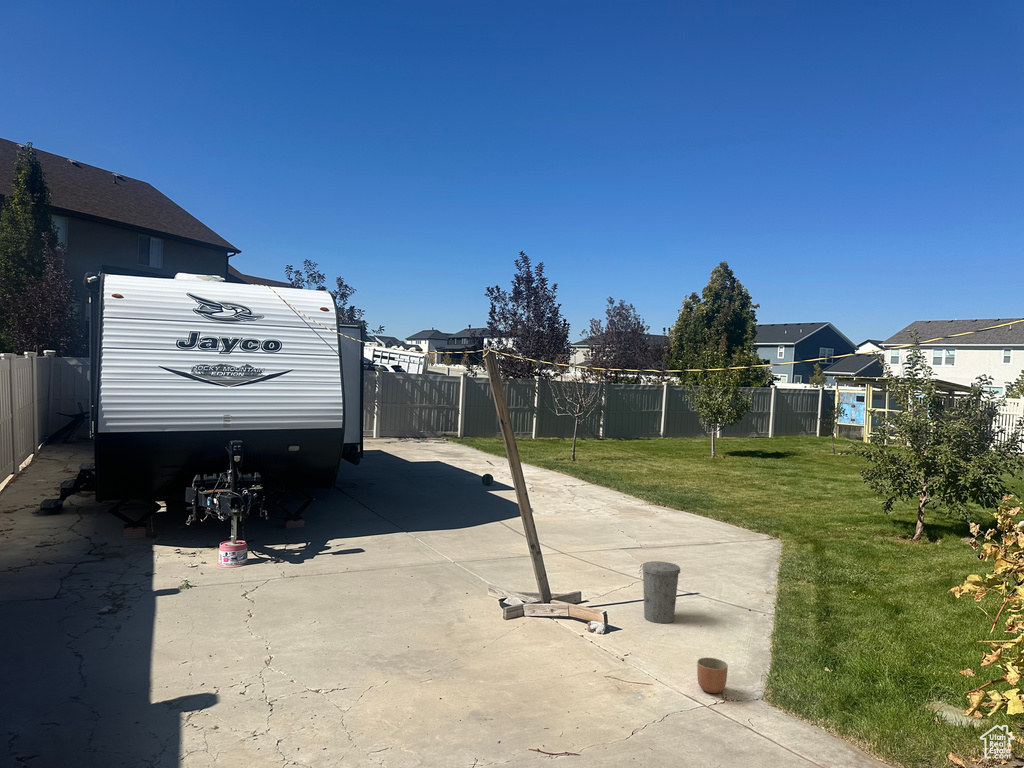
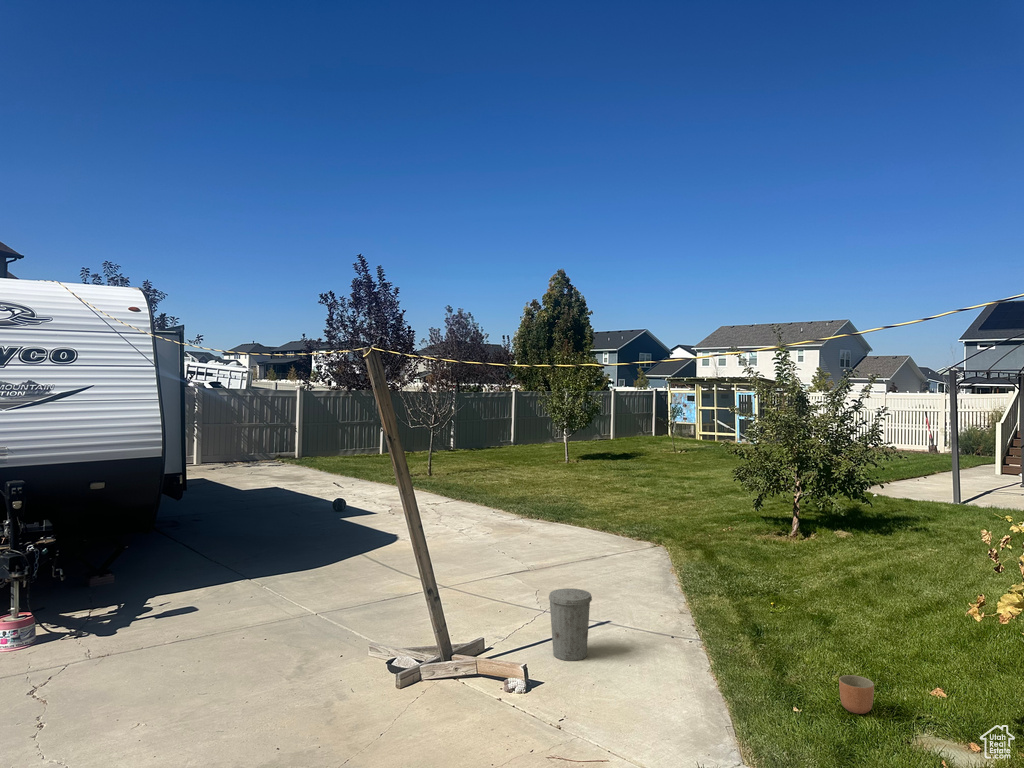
planter: present [697,657,728,693] -> present [839,675,874,714]

